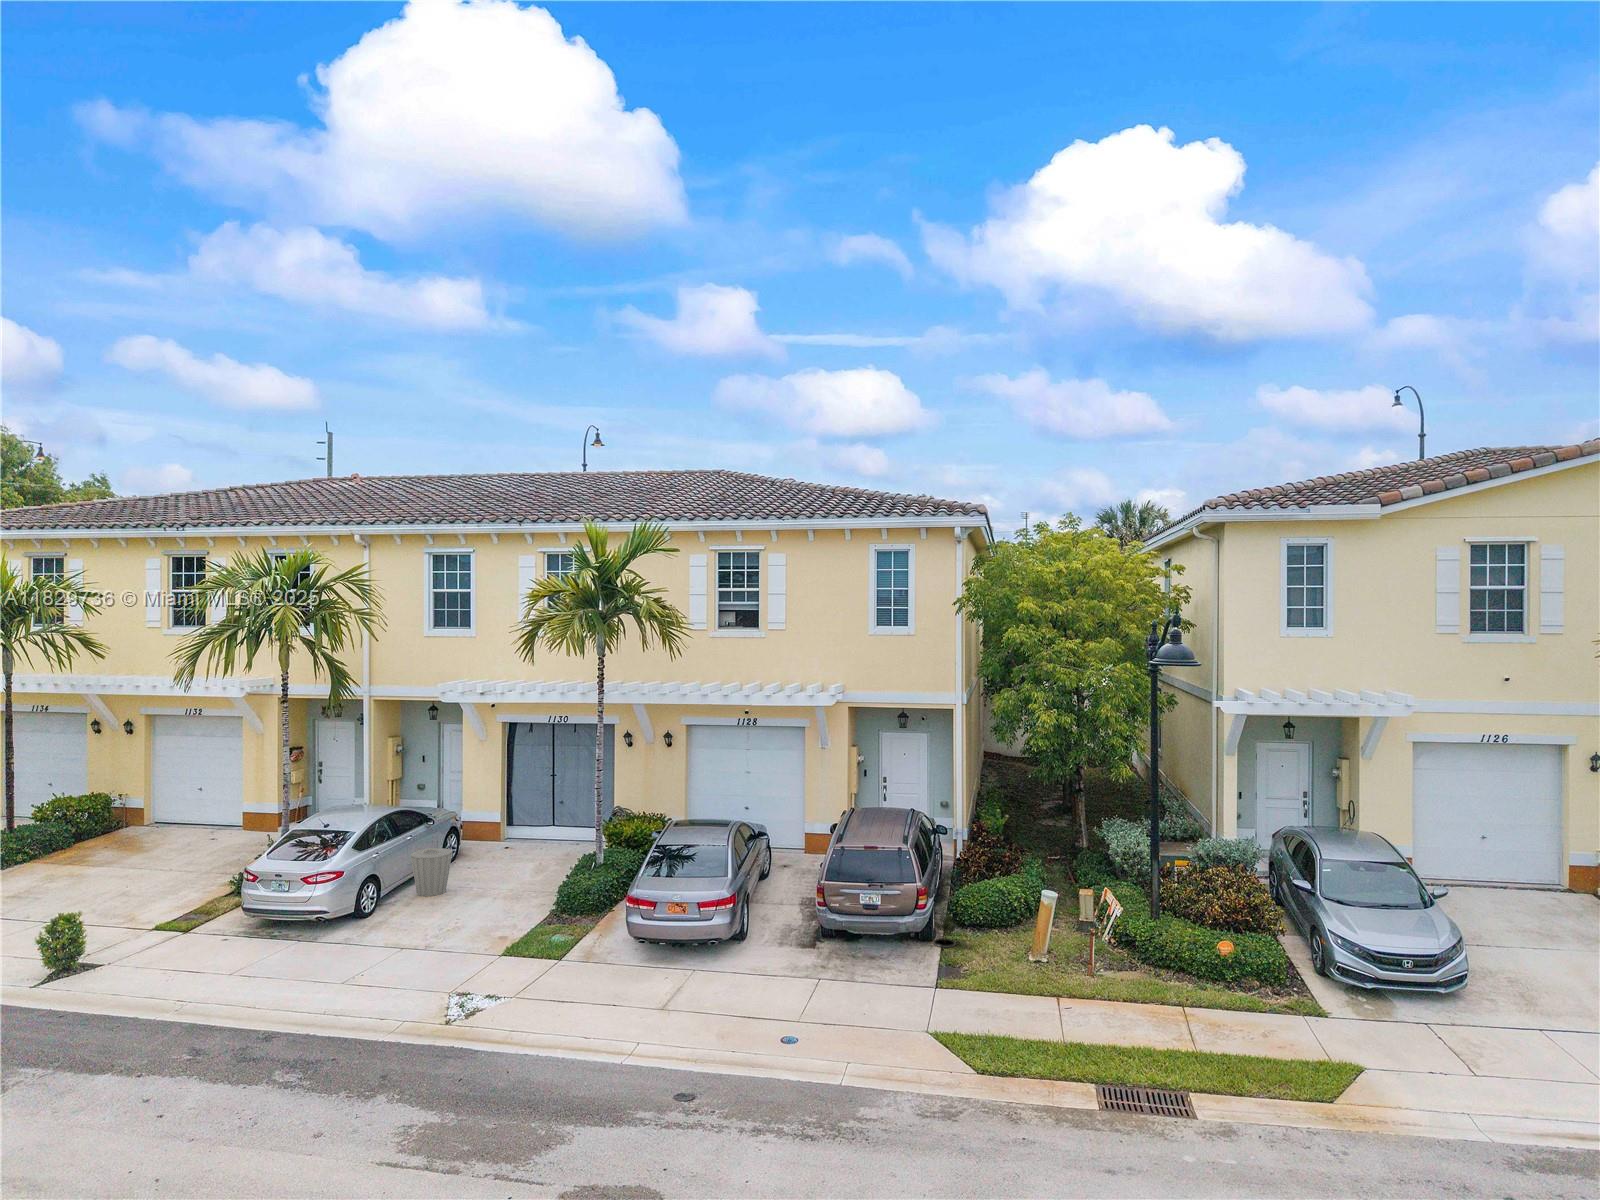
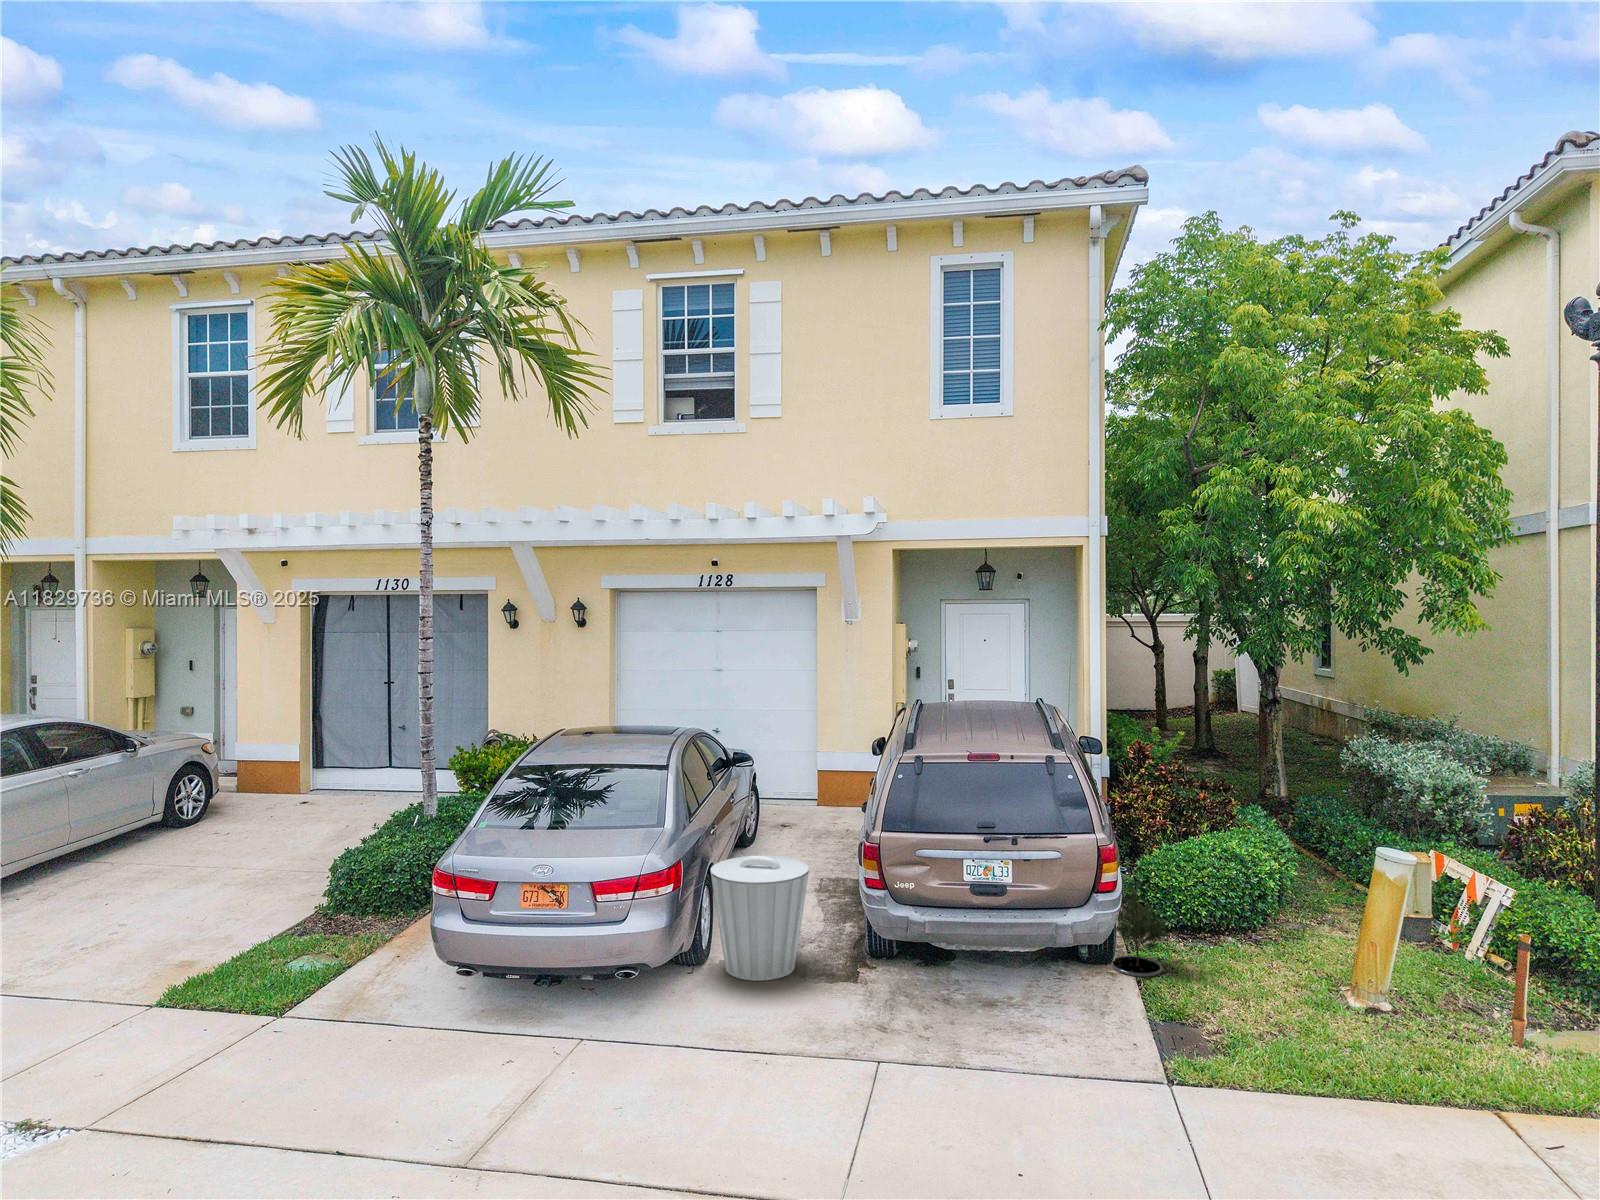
trash can: present [411,848,452,896] -> present [711,856,809,981]

